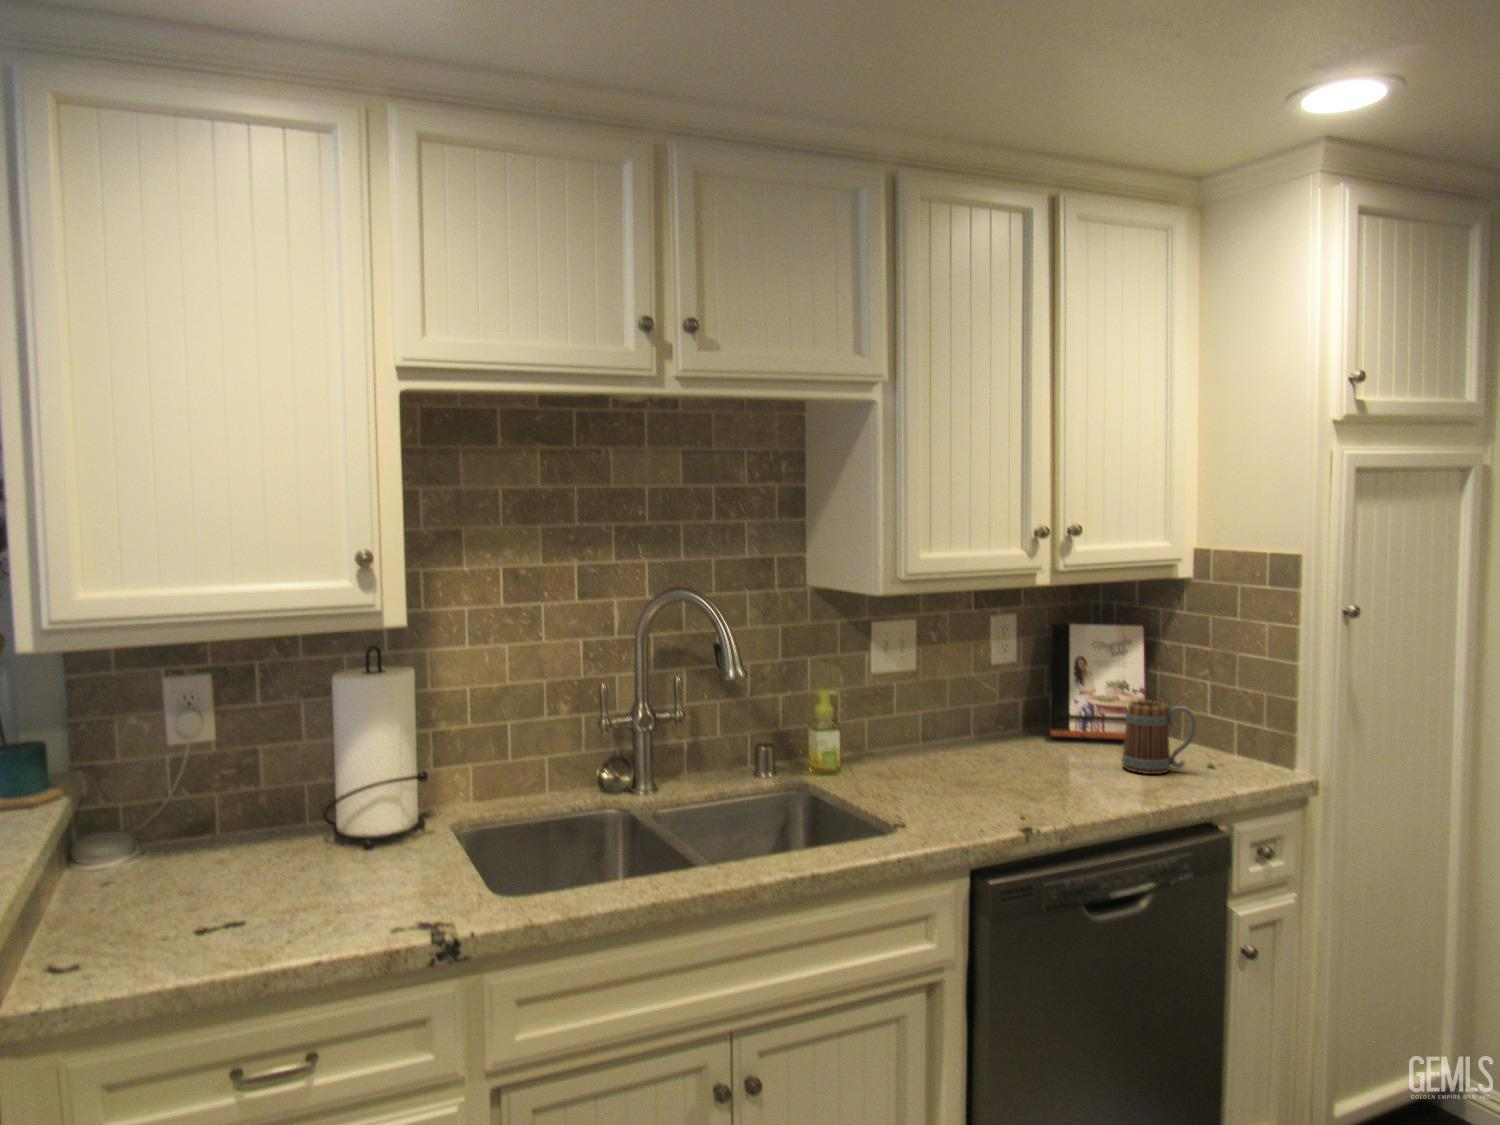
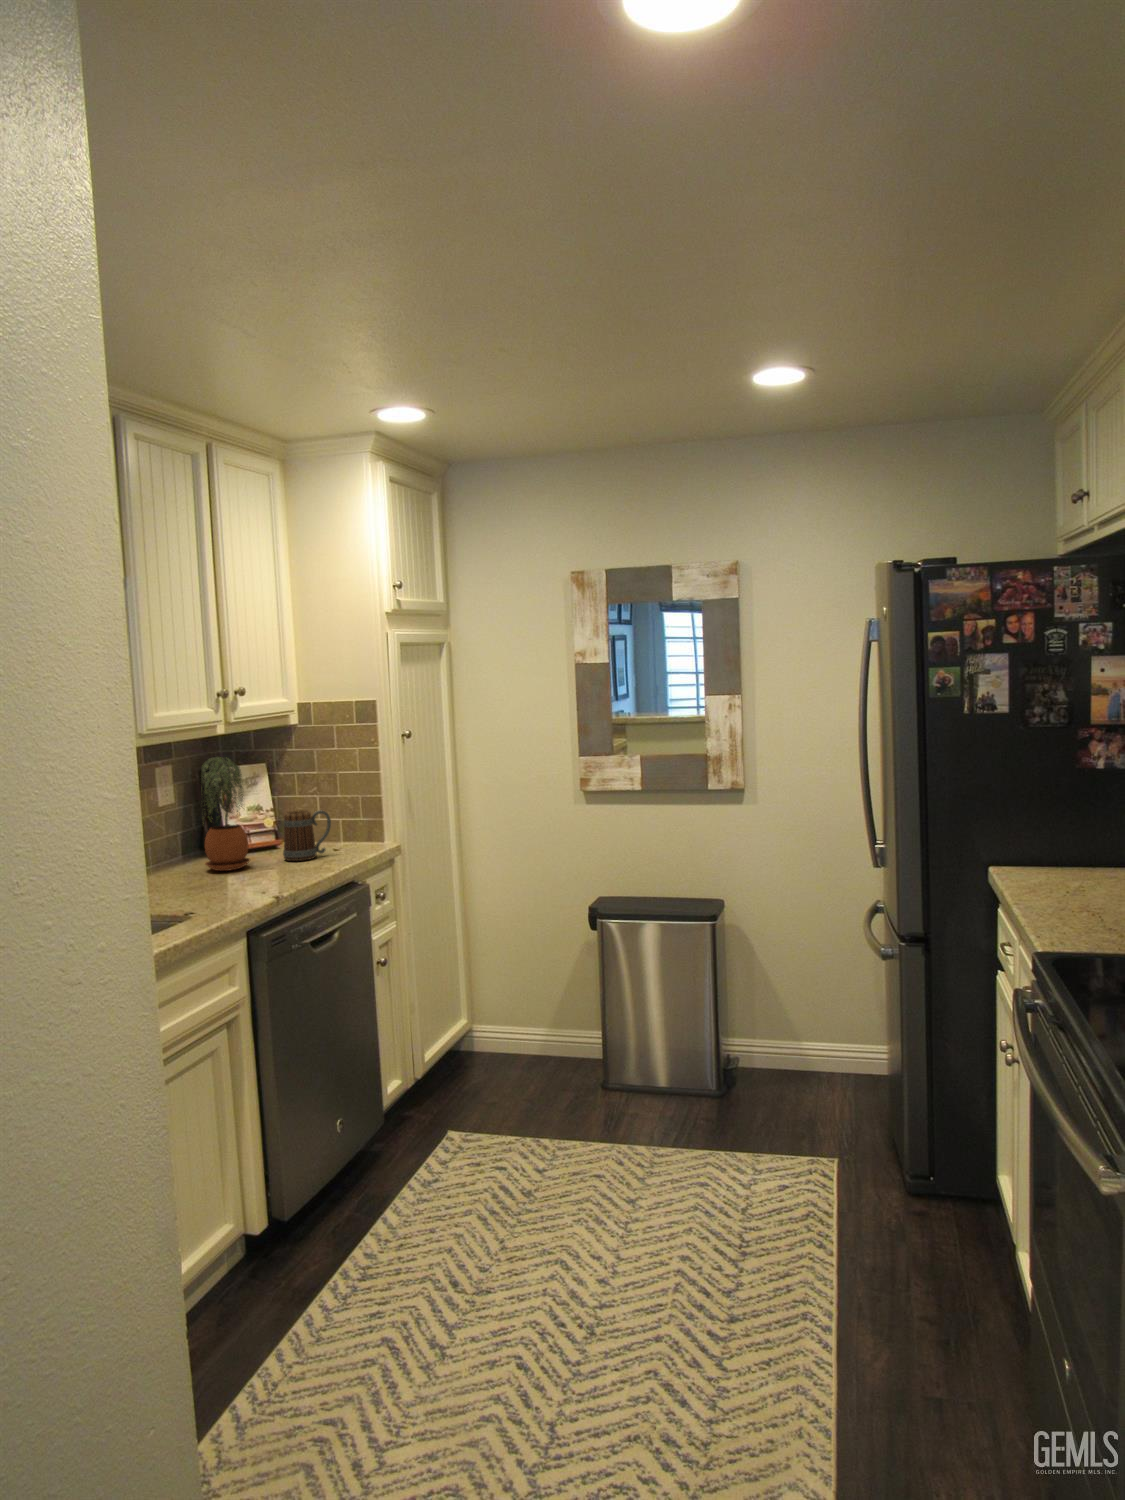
potted plant: none [1008,611,1076,766] -> present [201,756,250,871]

